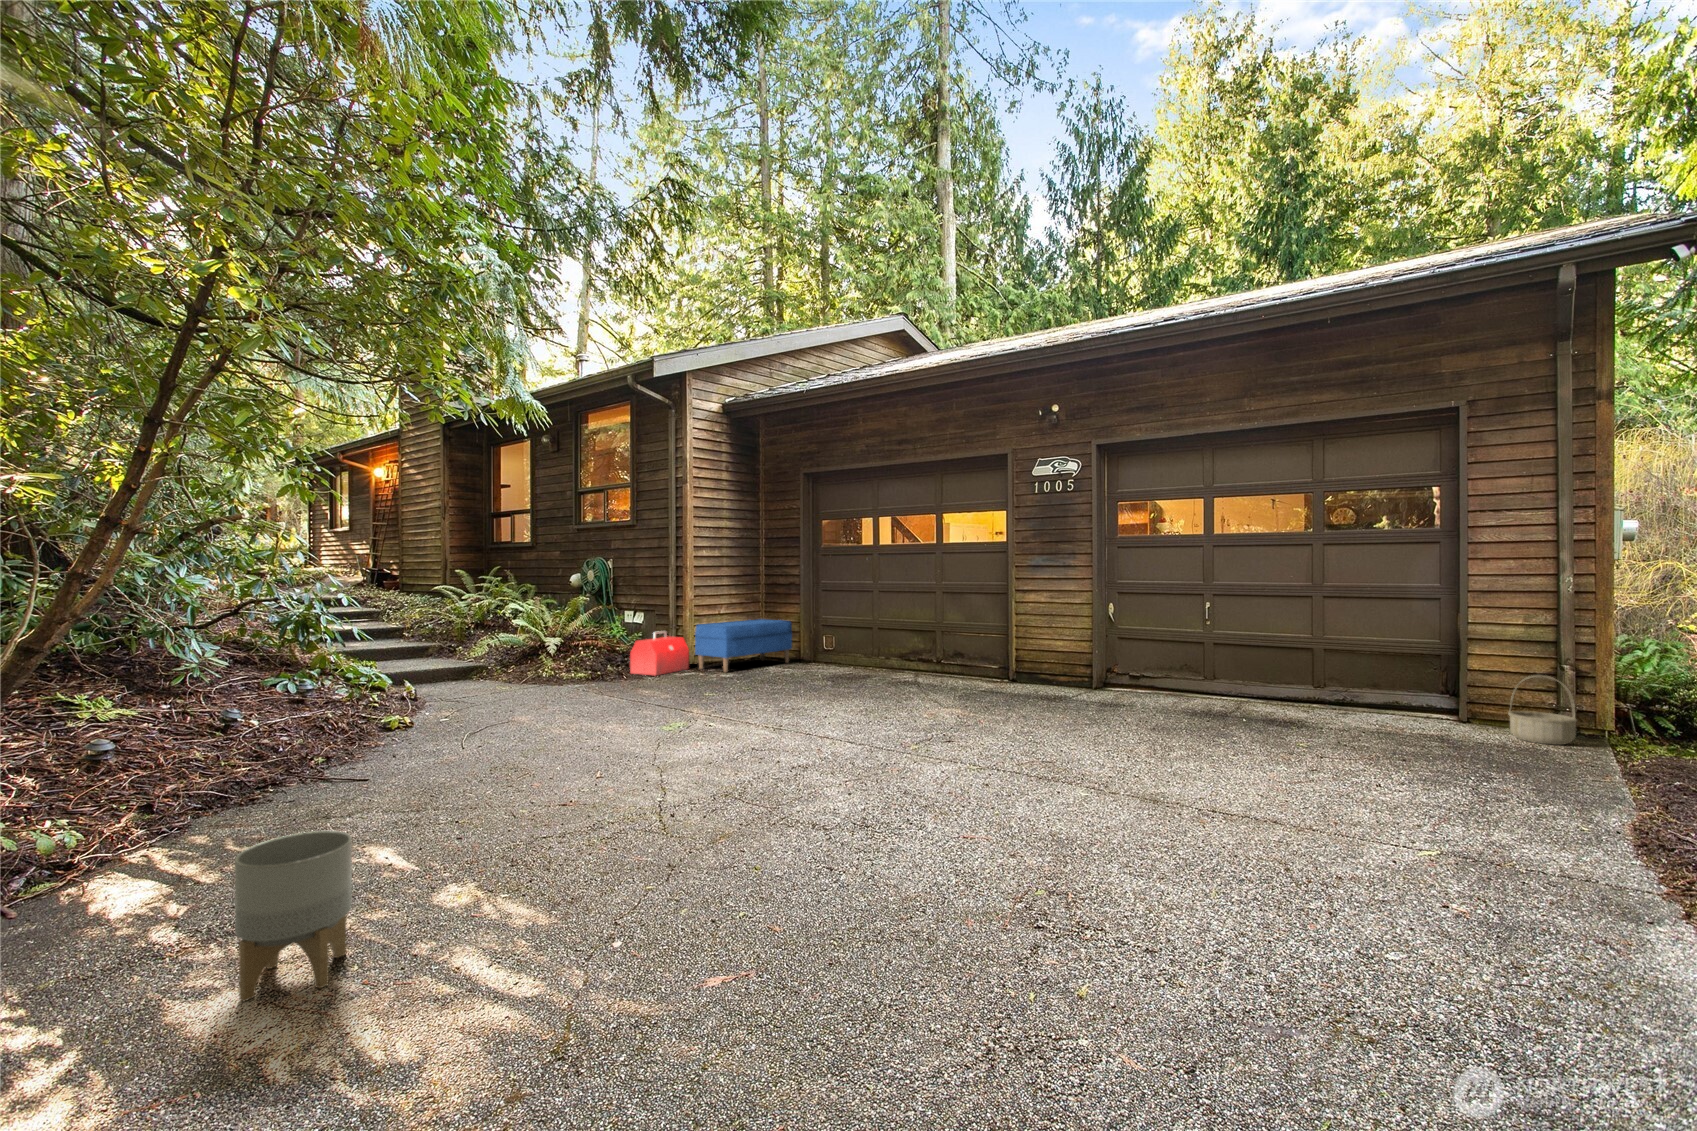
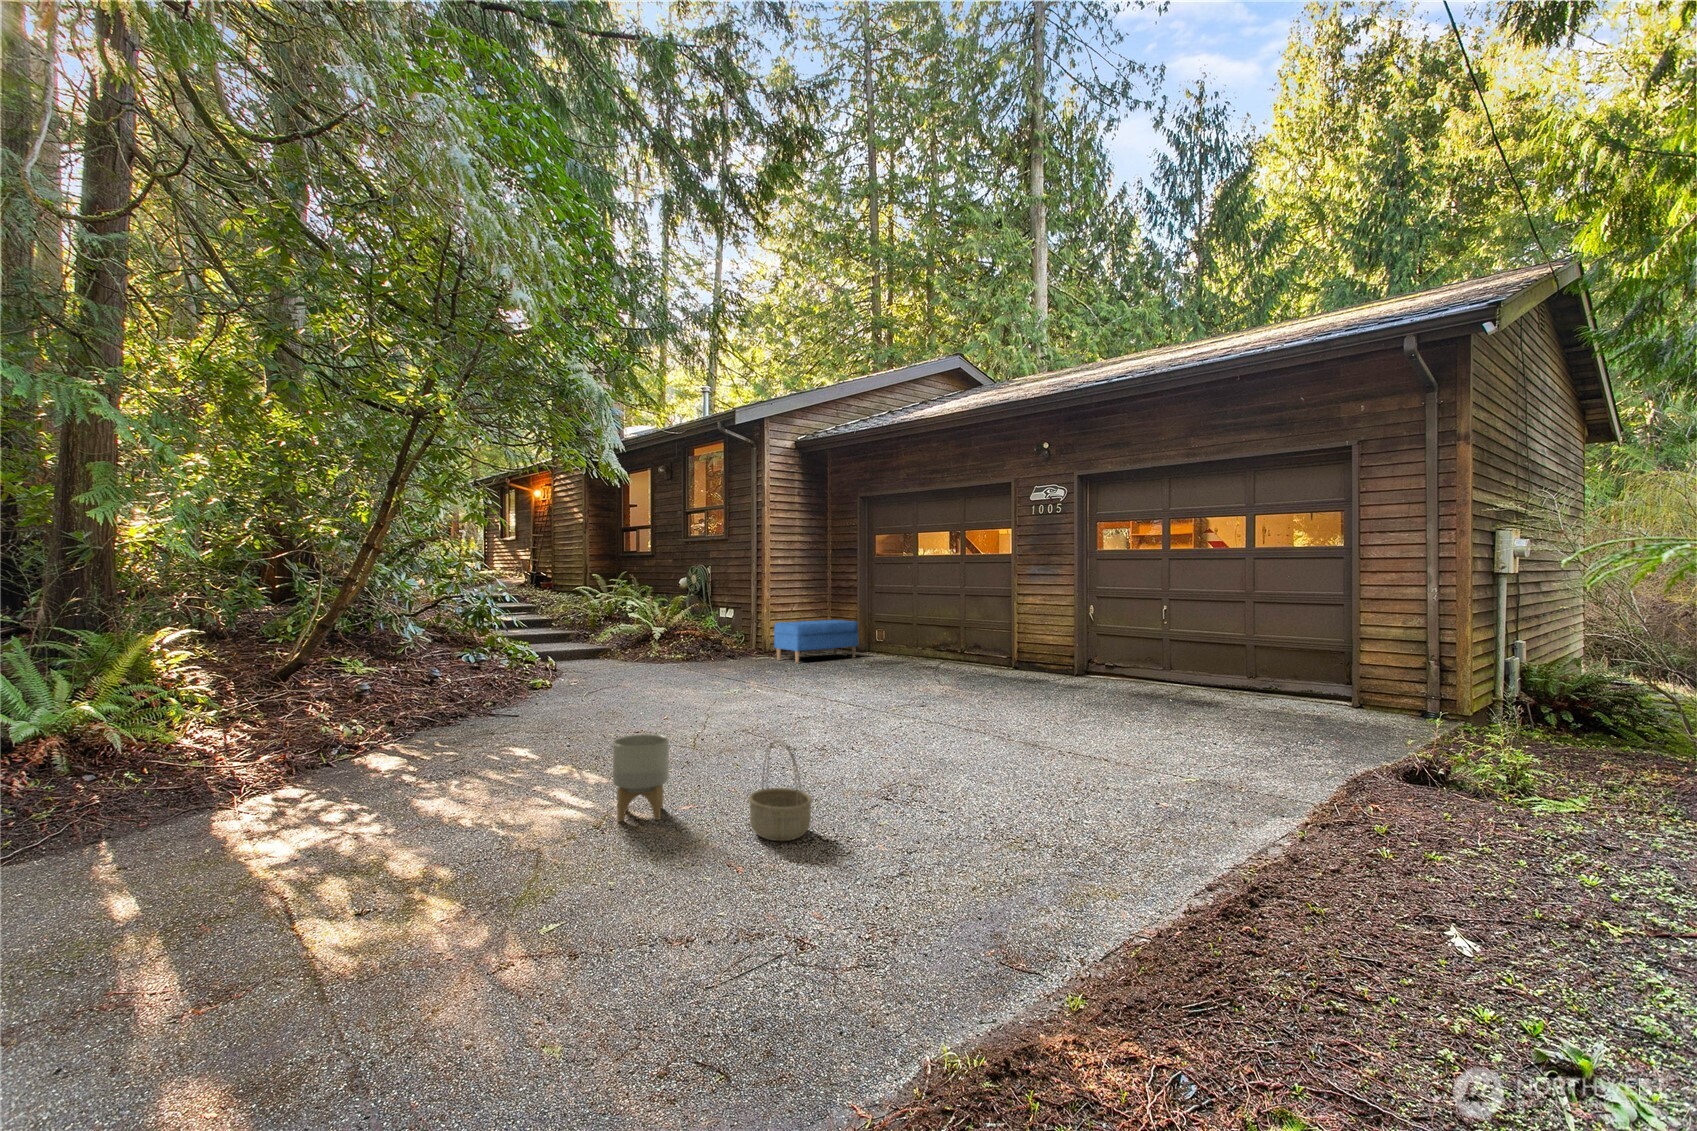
toolbox: present [630,631,689,675] -> none [720,627,769,664]
basket: present [1508,675,1577,745] -> present [748,740,812,841]
planter: present [235,831,352,1001] -> present [613,734,669,822]

